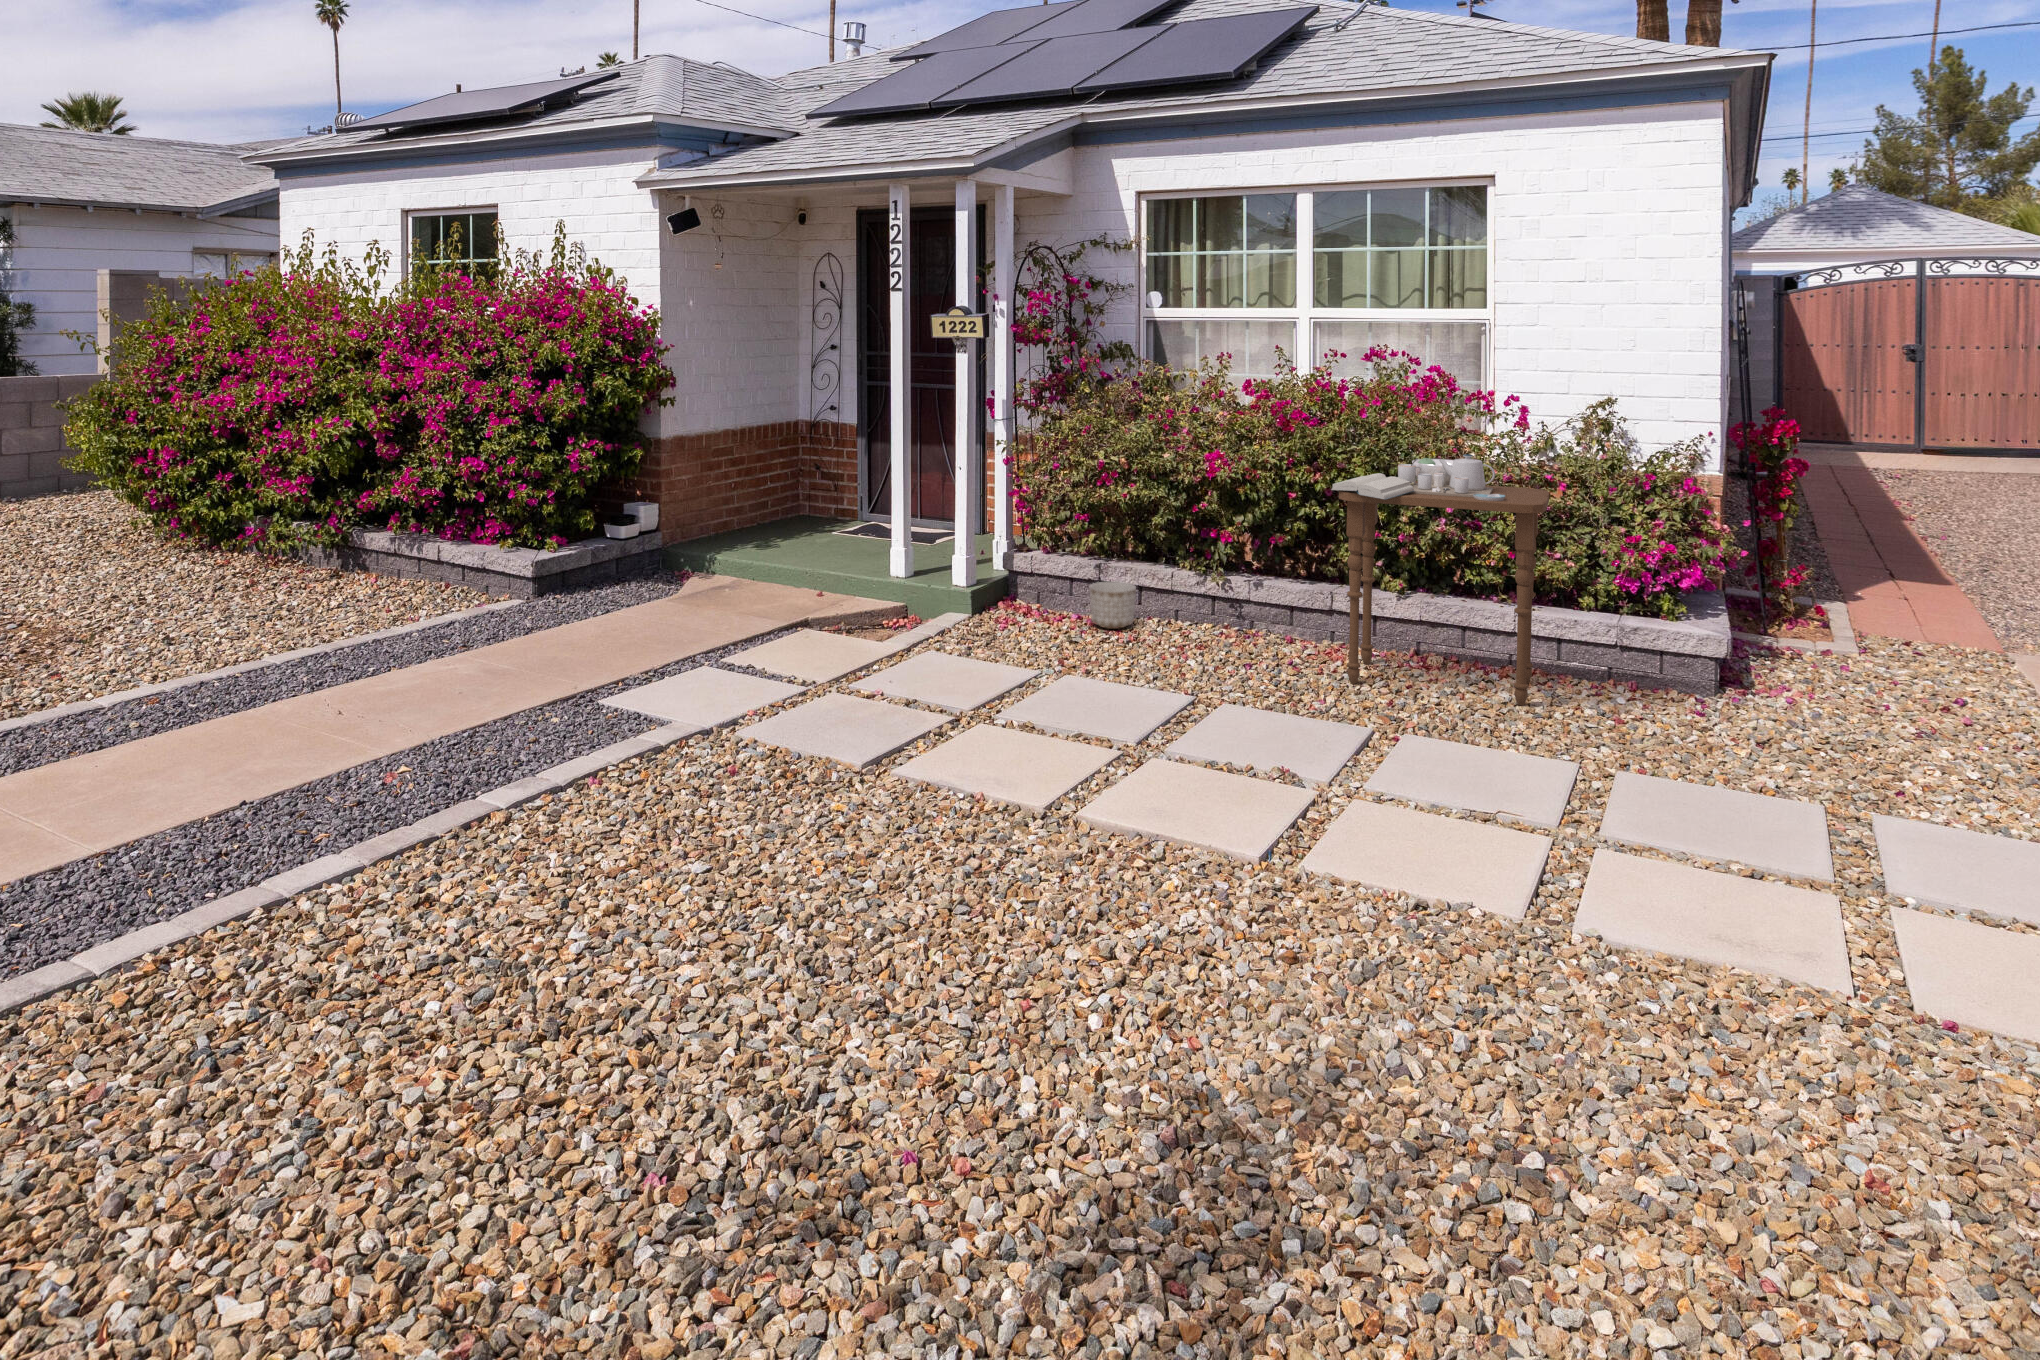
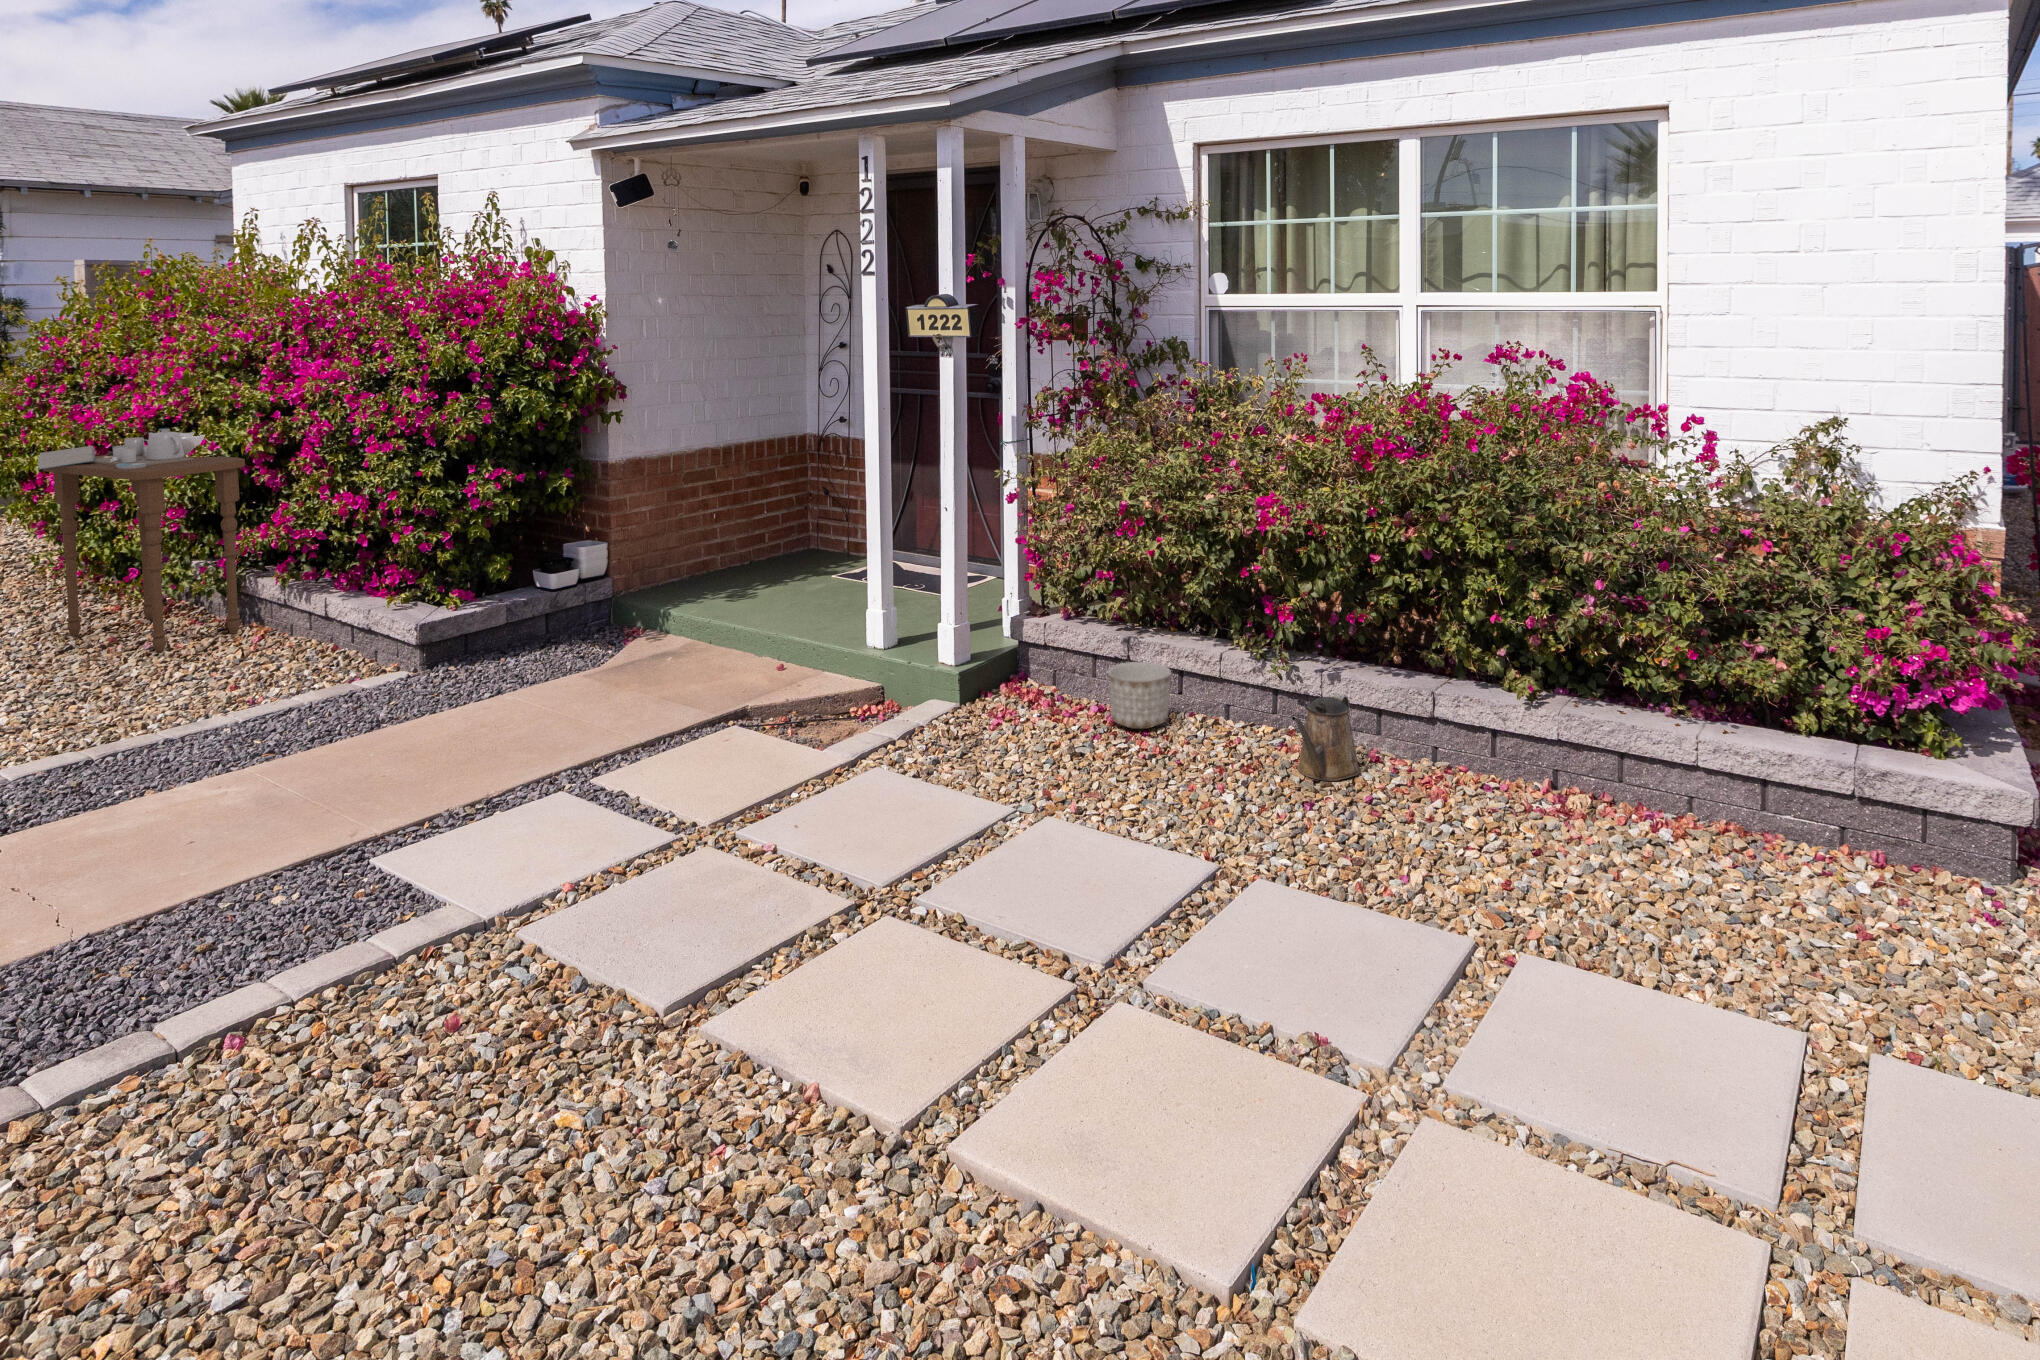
side table: present [1331,454,1549,706] -> present [38,428,245,652]
watering can: none [1236,597,1281,655] -> present [1292,695,1360,781]

